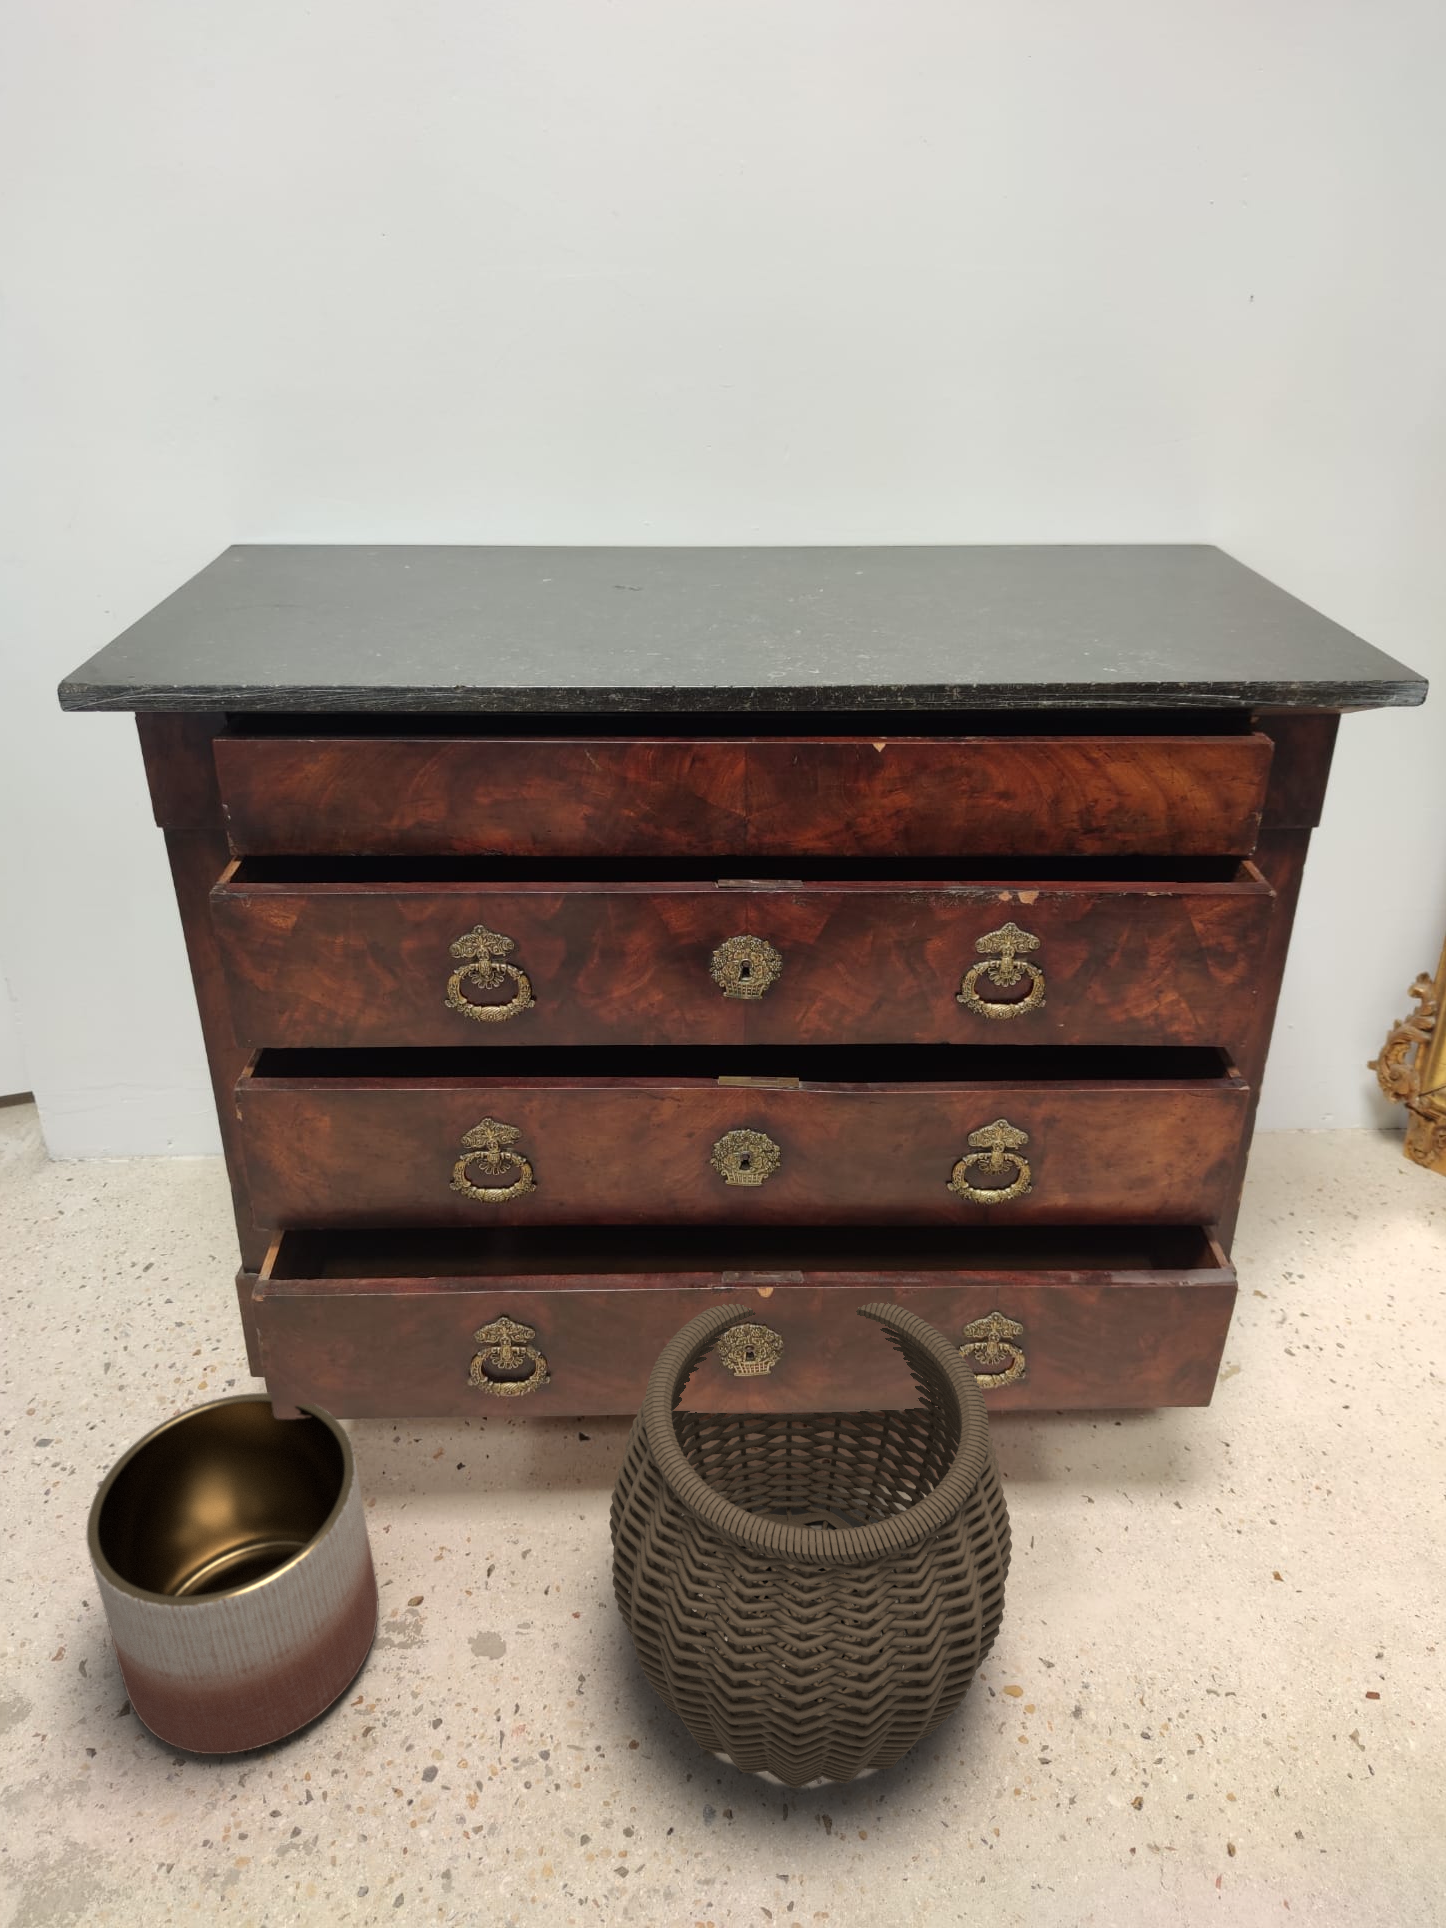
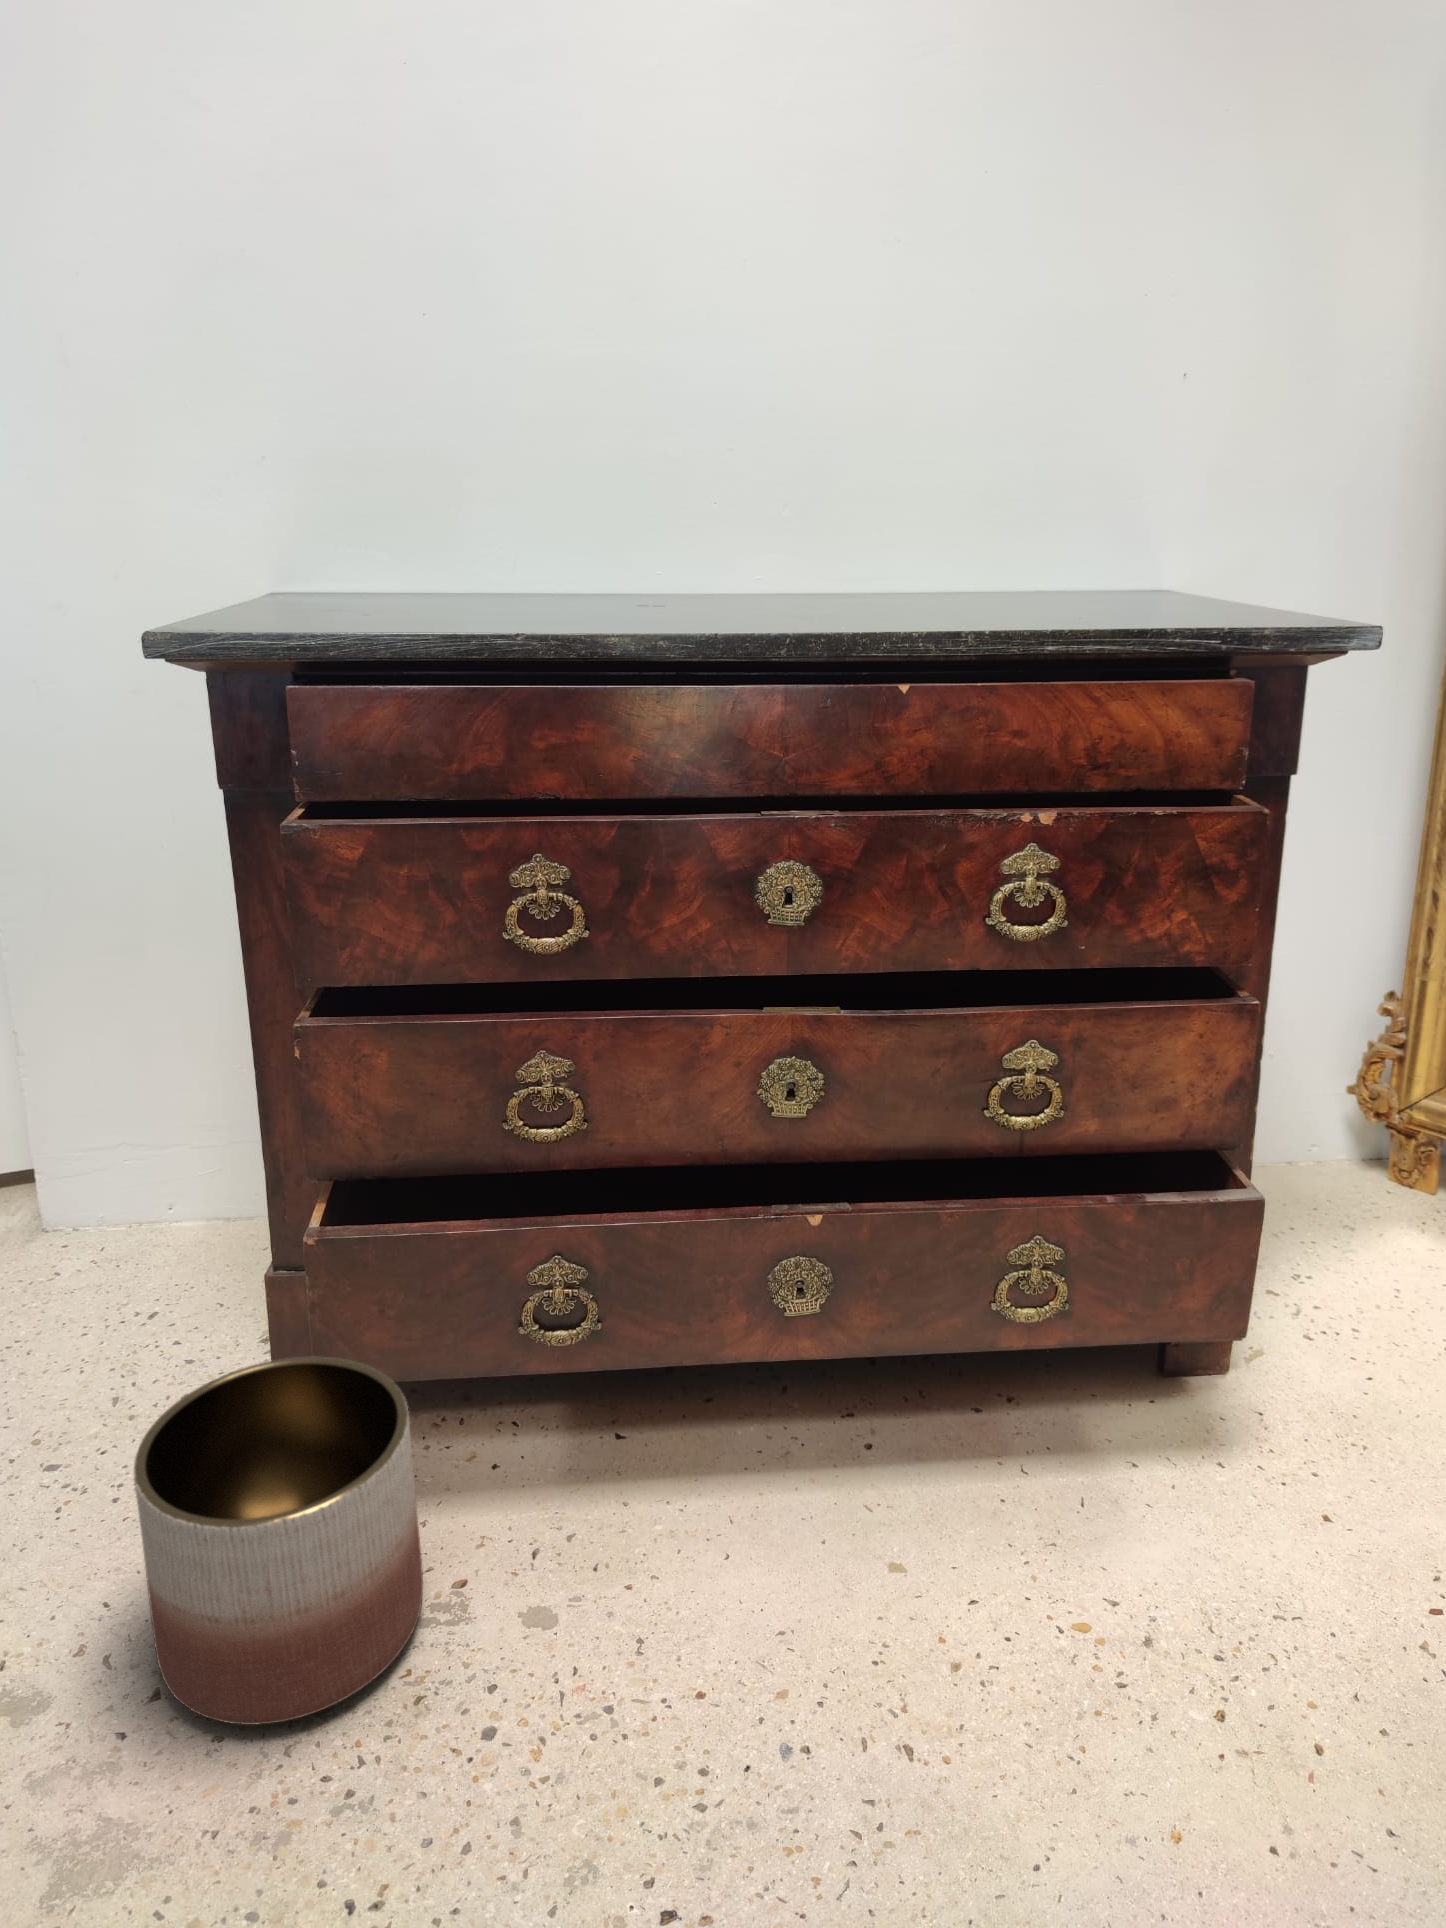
woven basket: present [609,1301,1012,1788] -> none [666,1222,1071,1719]

